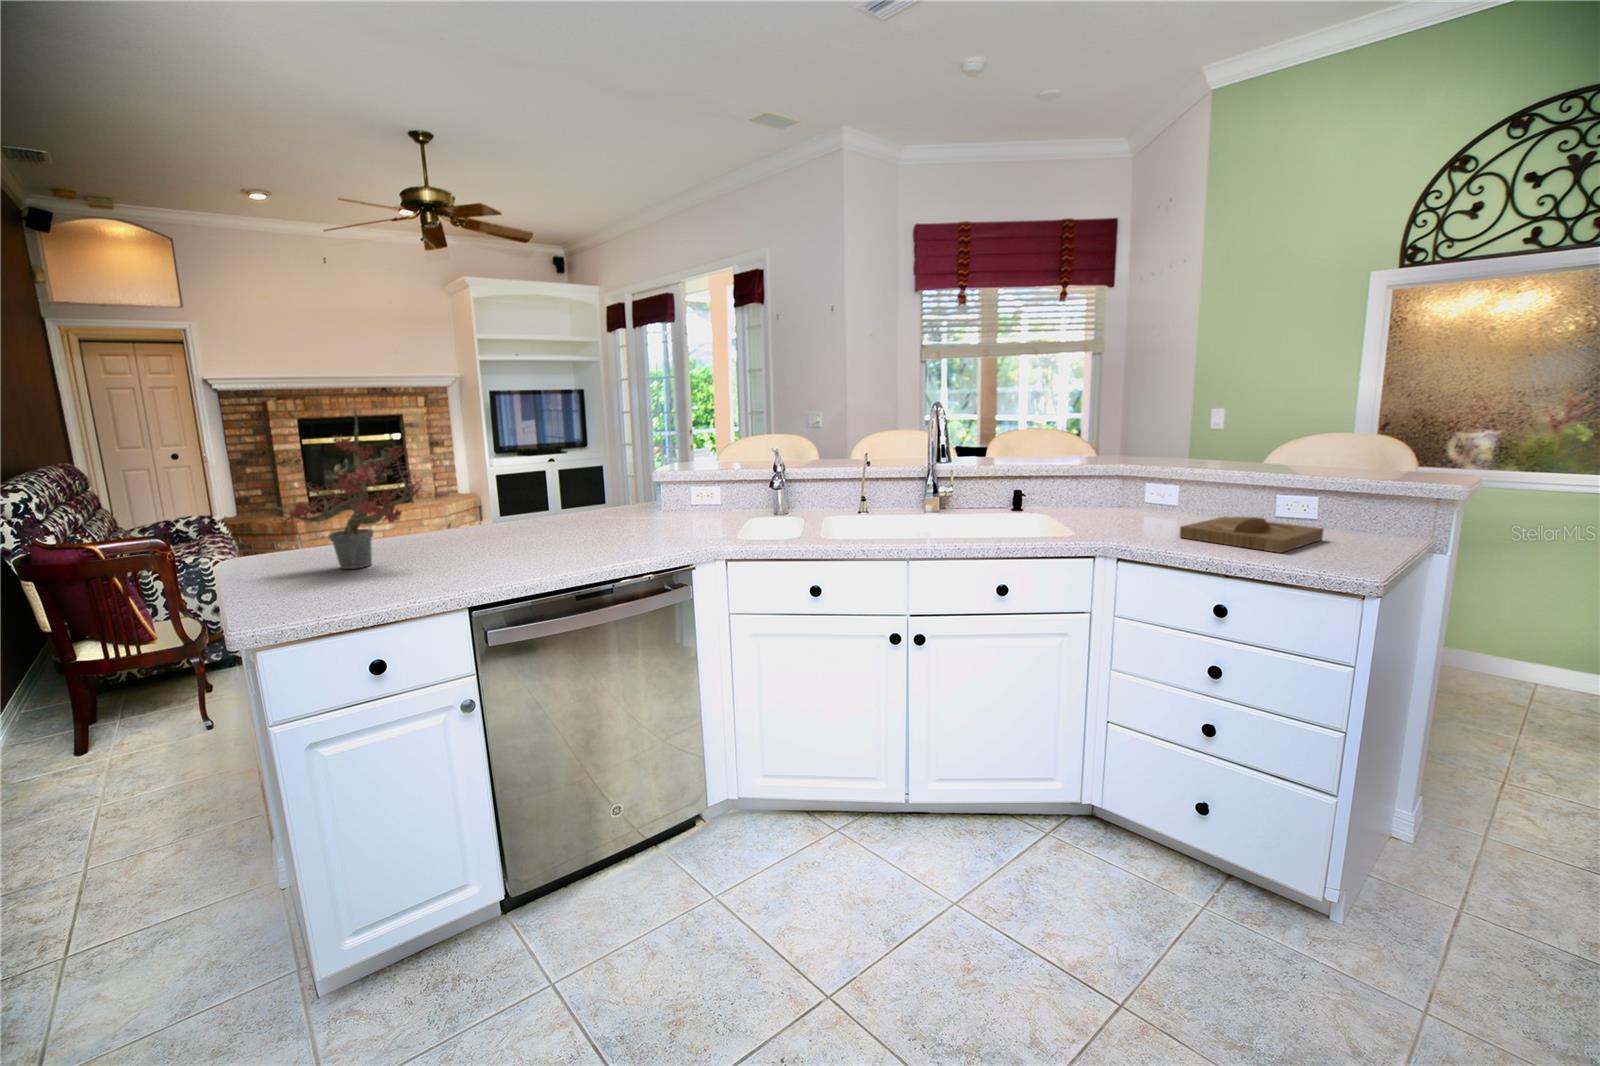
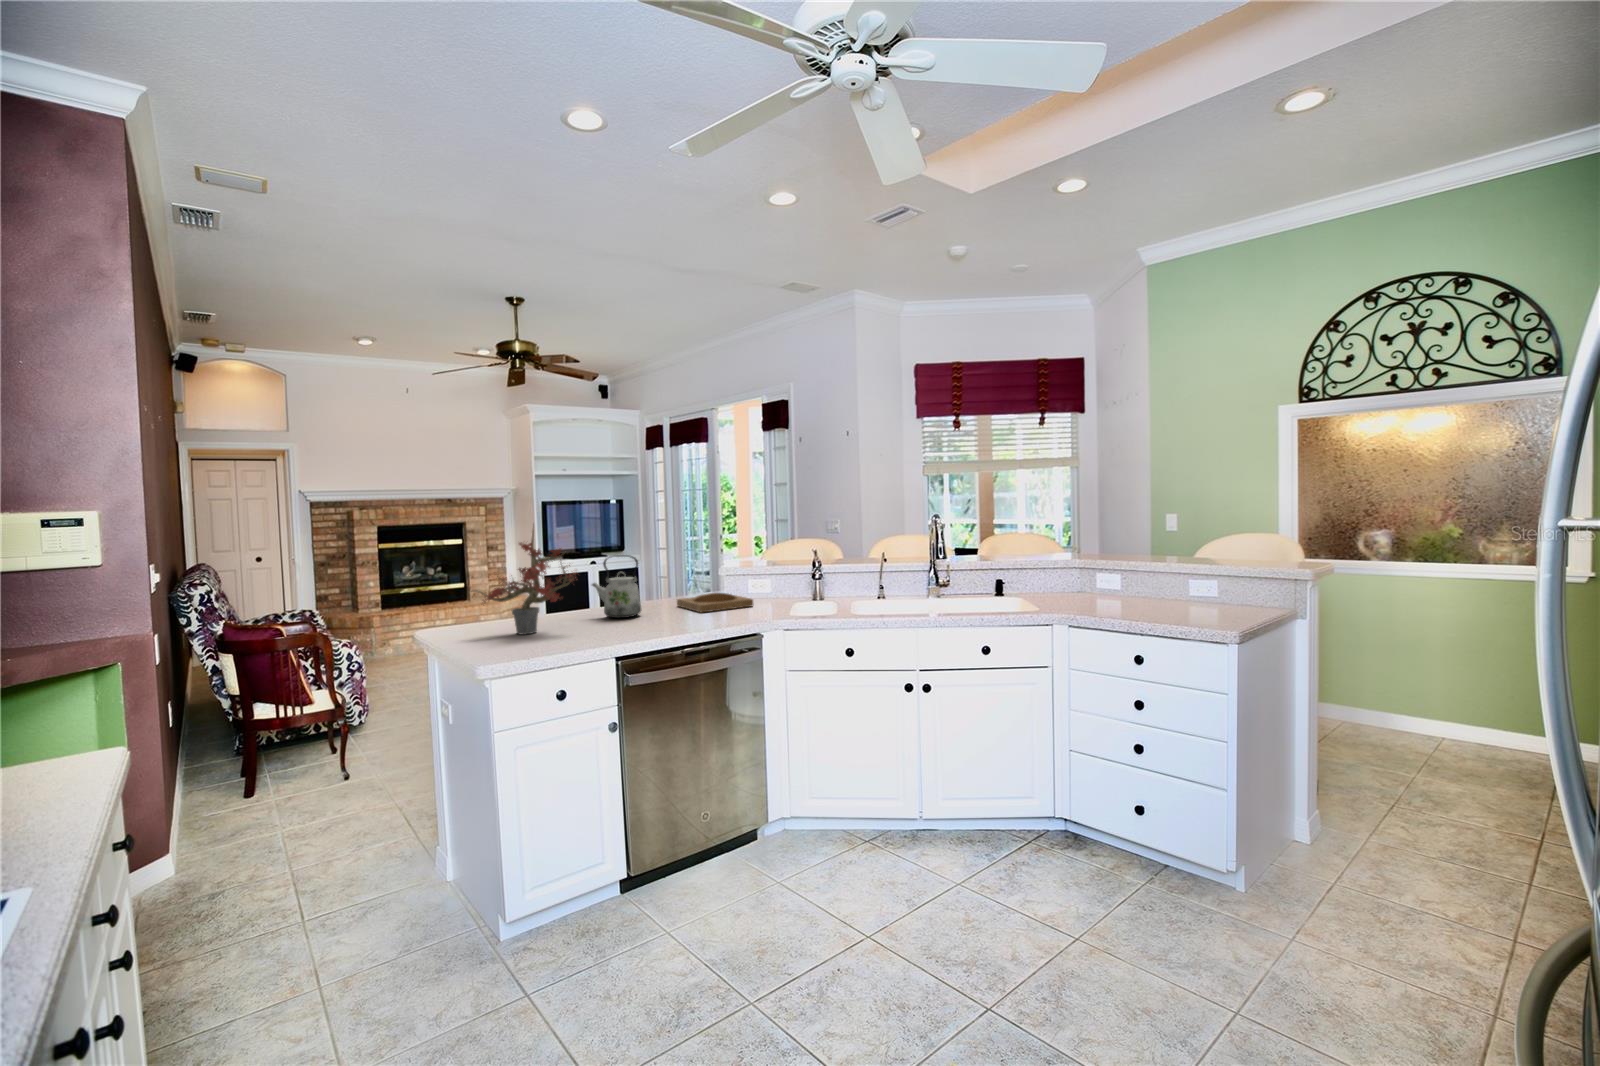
kettle: none [465,456,537,542] -> present [592,555,641,618]
tray: present [1180,517,1323,553] -> present [677,593,753,613]

